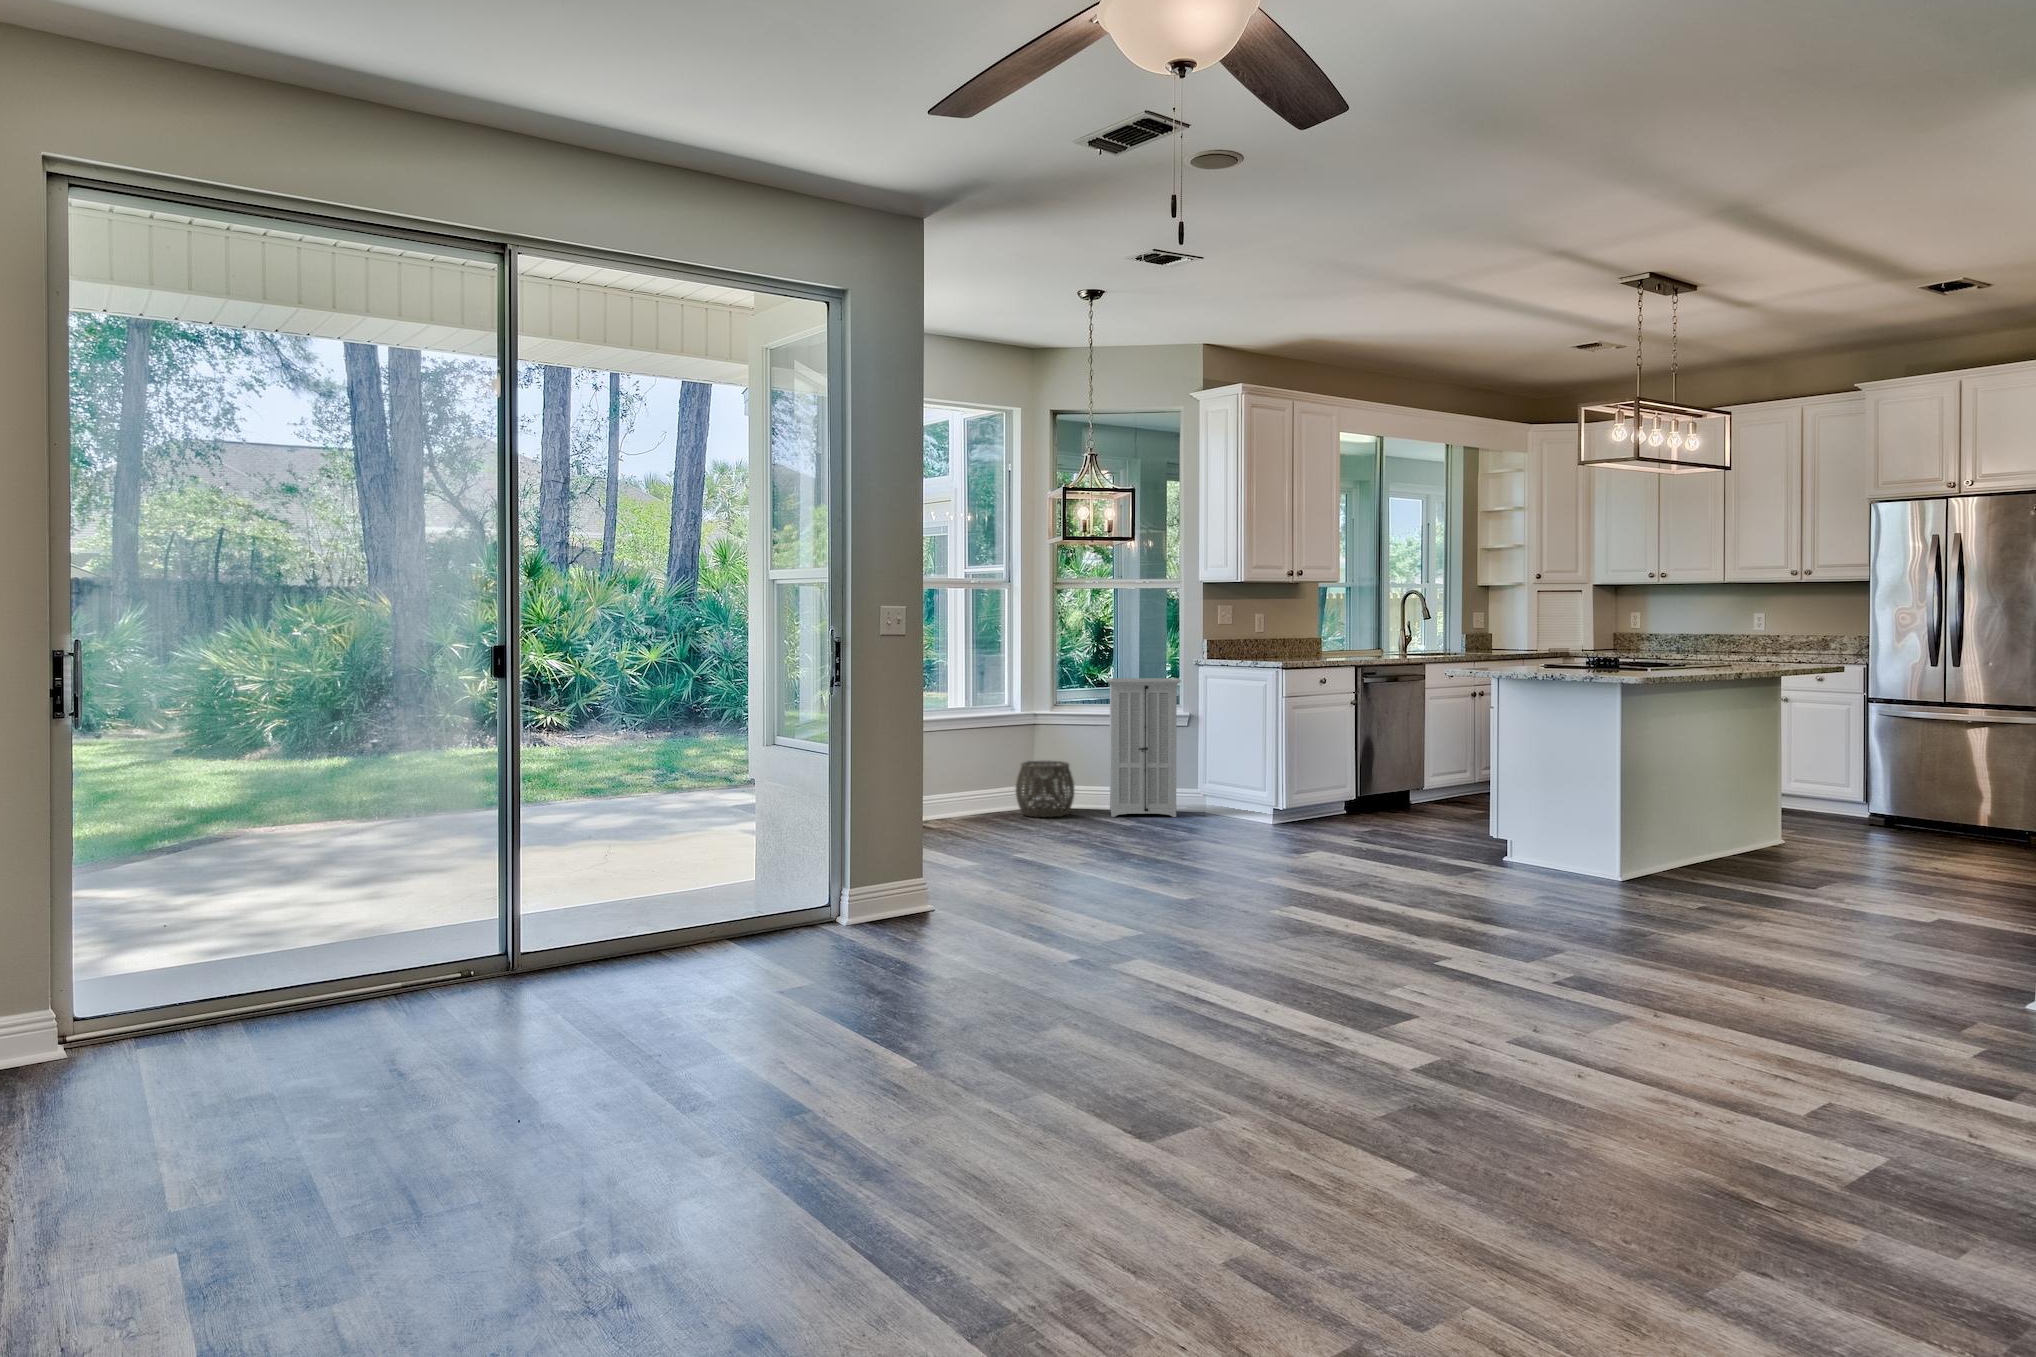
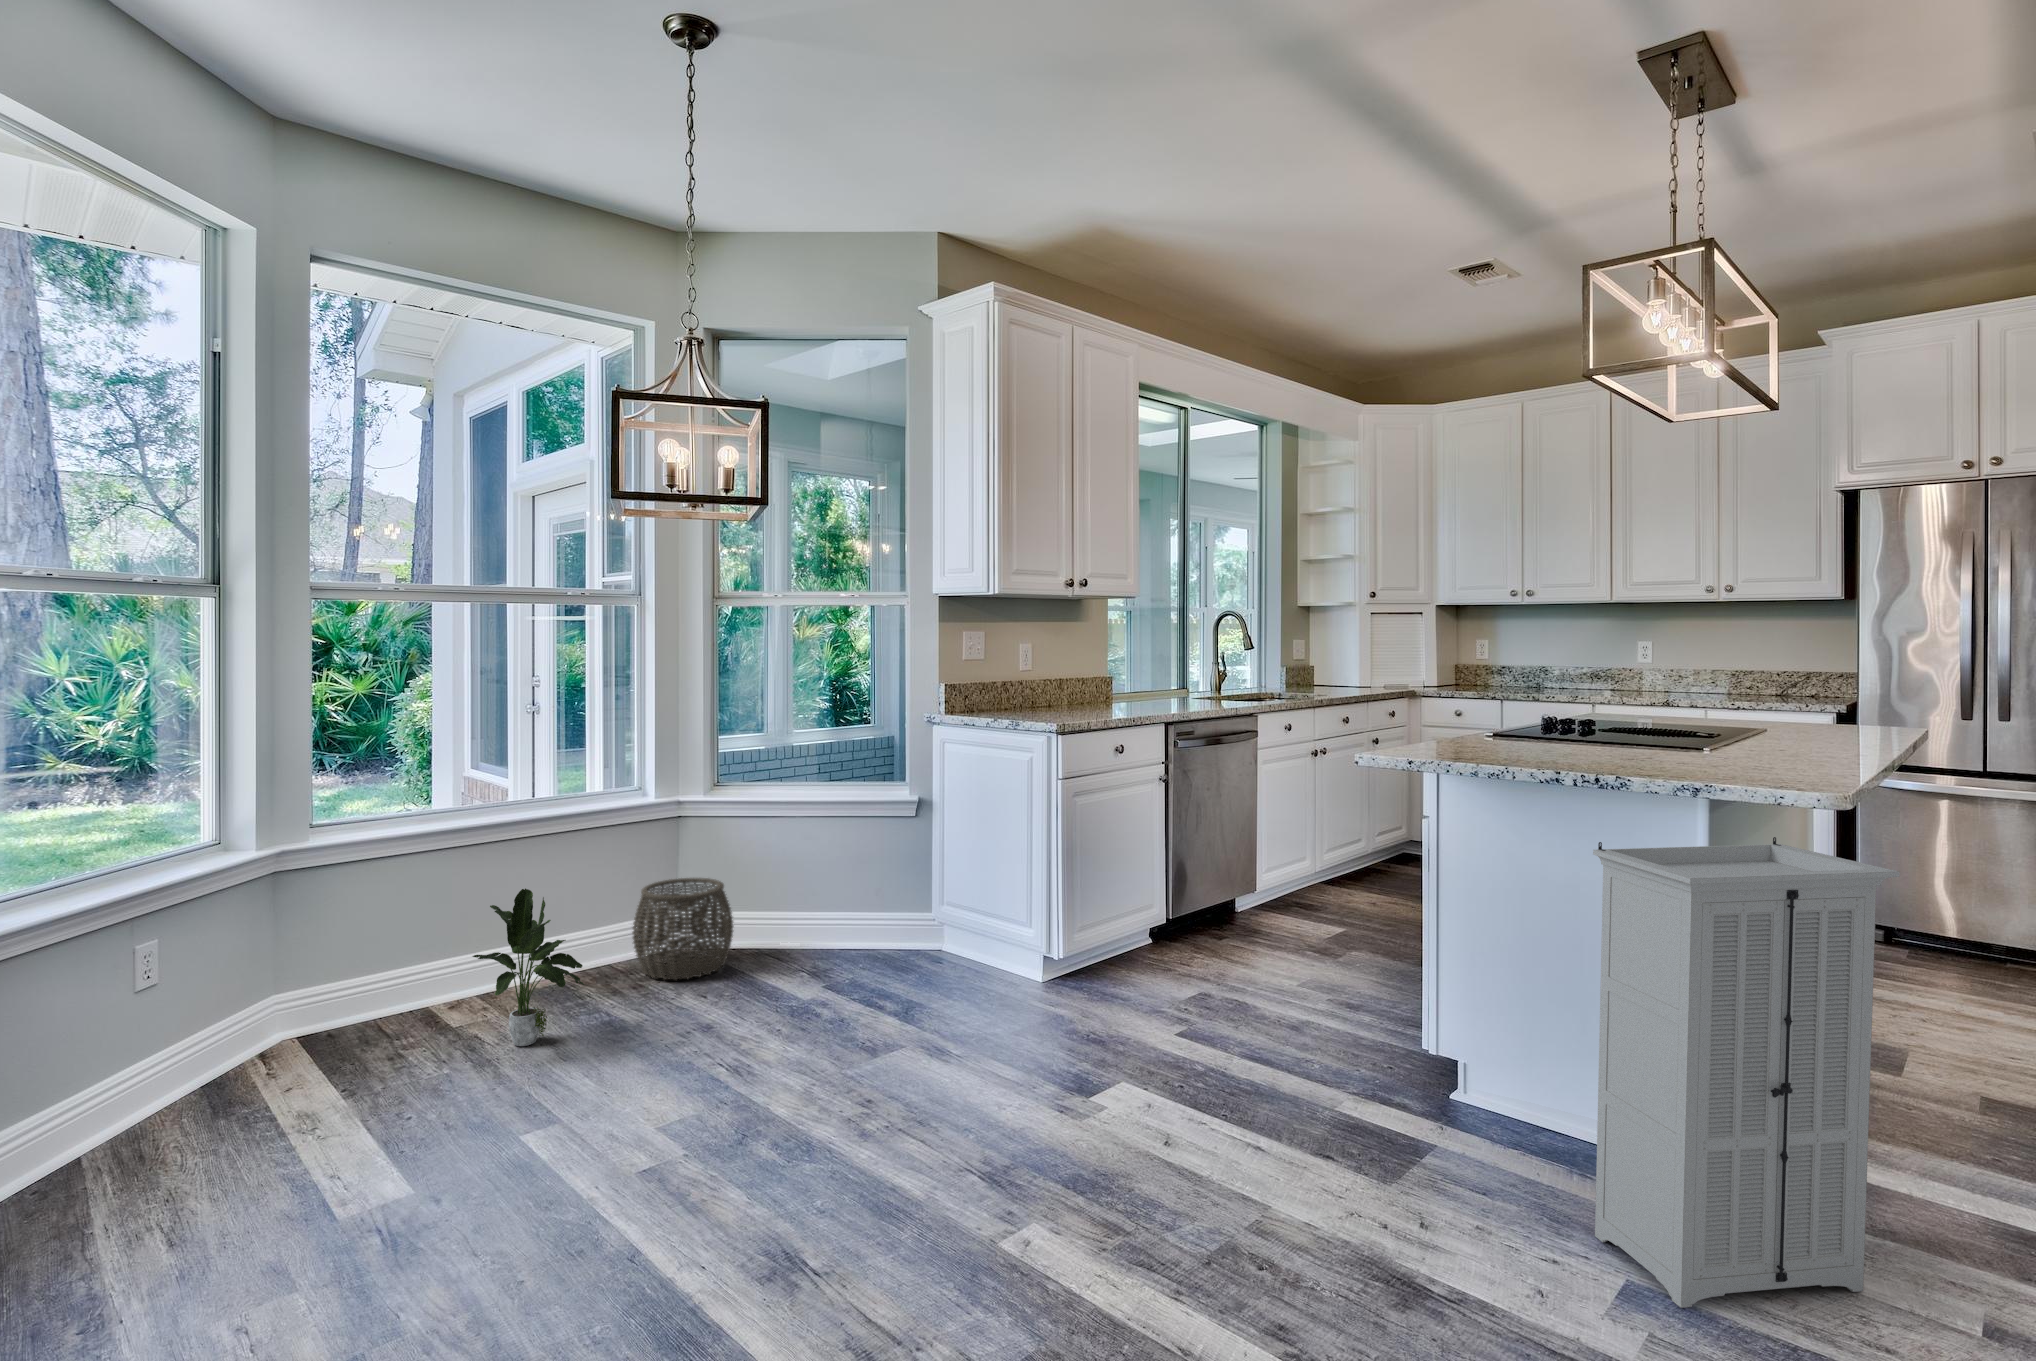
storage cabinet: present [1106,676,1181,817] -> present [1593,837,1900,1308]
potted plant: none [959,748,1012,834] -> present [473,888,584,1046]

